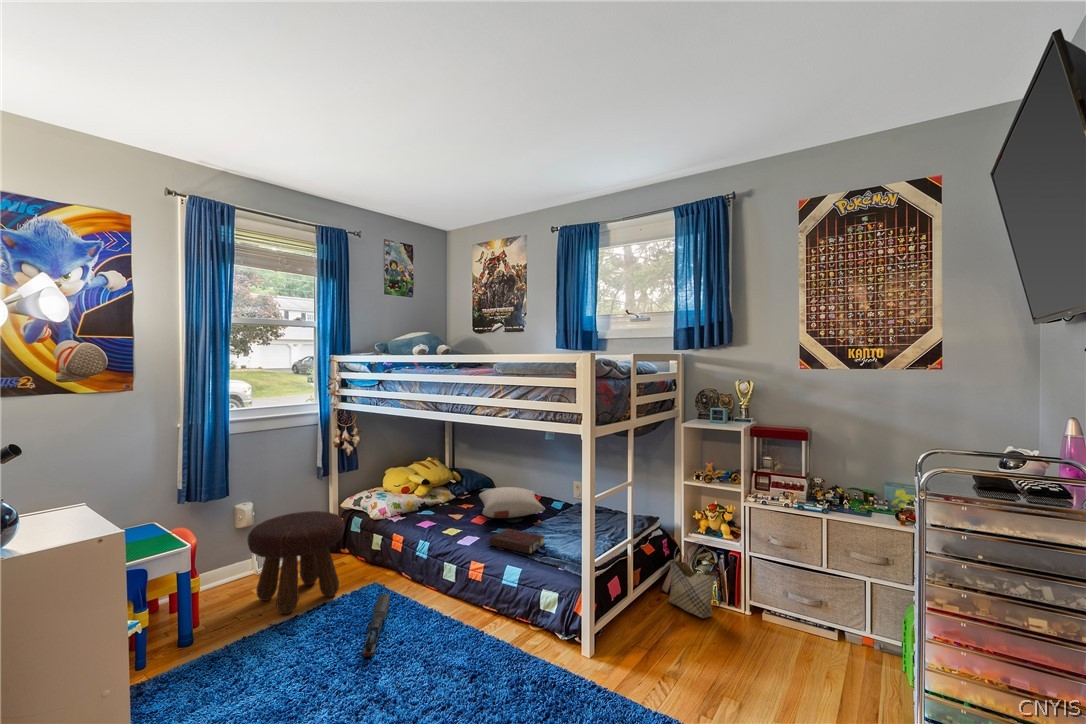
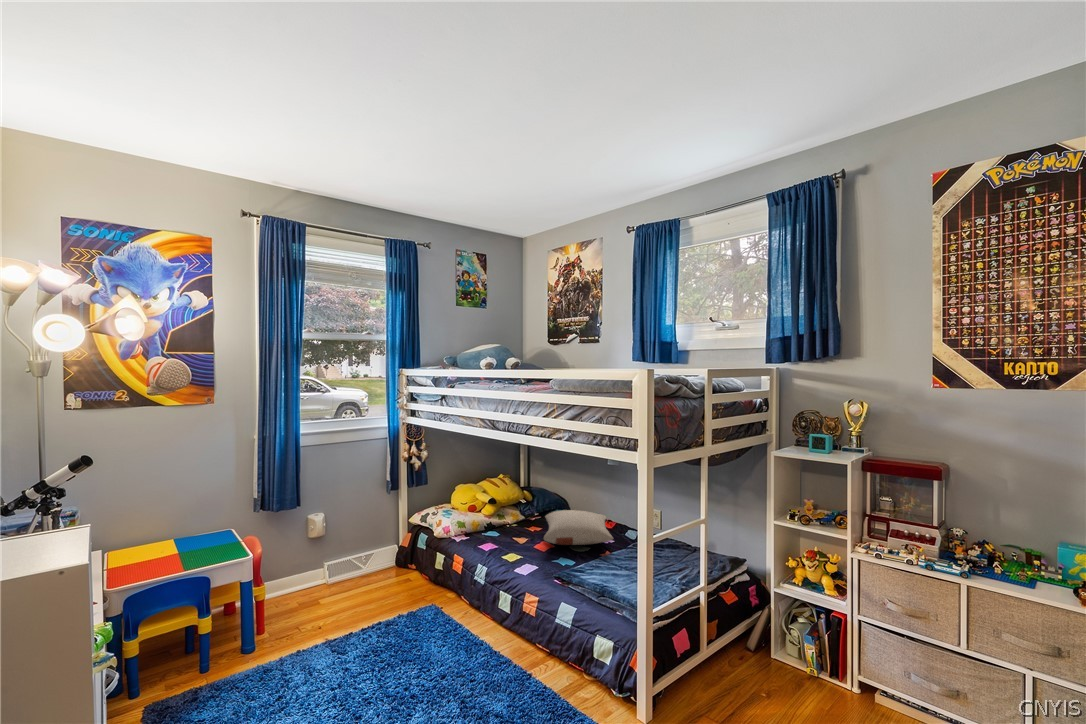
footstool: present [247,511,345,614] -> none [310,525,402,630]
book: present [489,528,545,554] -> none [546,558,608,592]
woven basket: present [669,541,715,618] -> none [754,595,814,693]
toy train: present [362,594,390,658] -> none [401,619,442,691]

